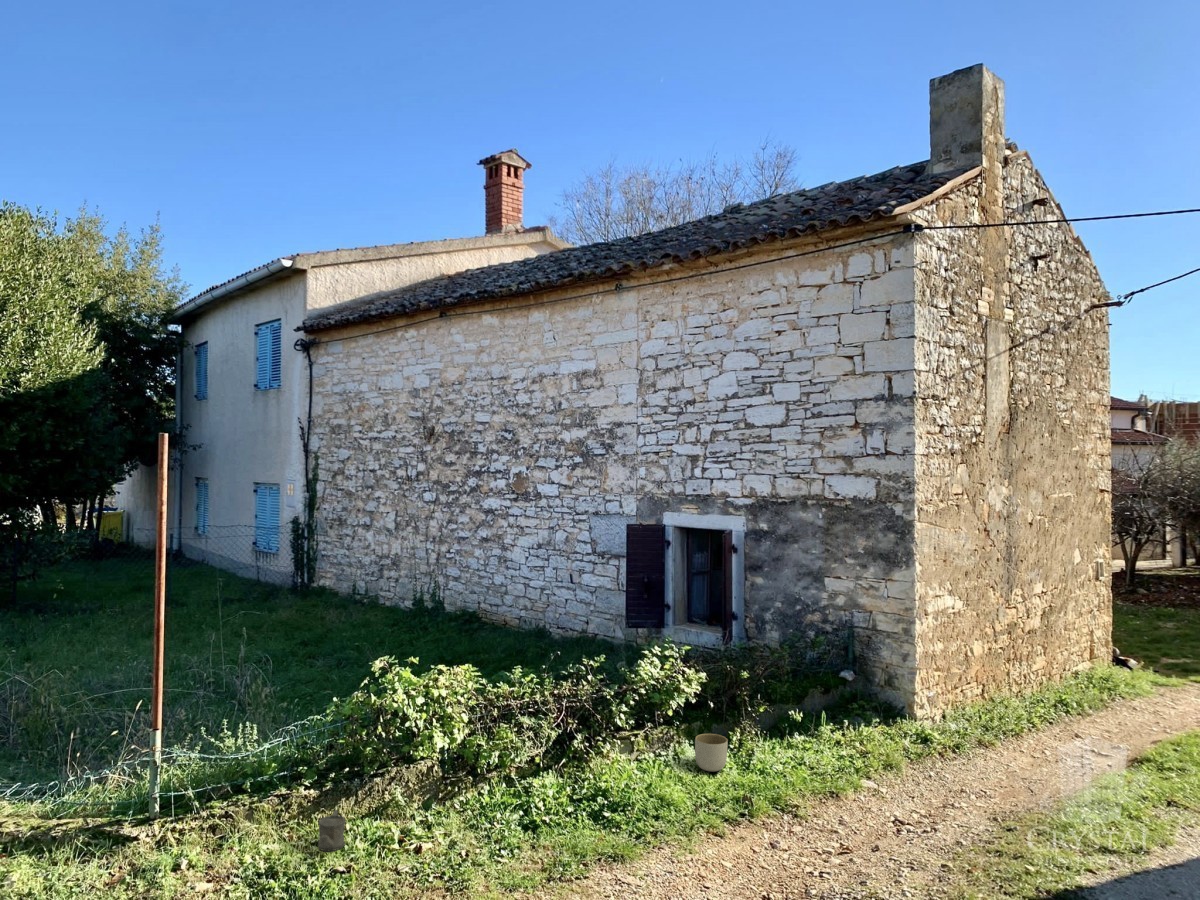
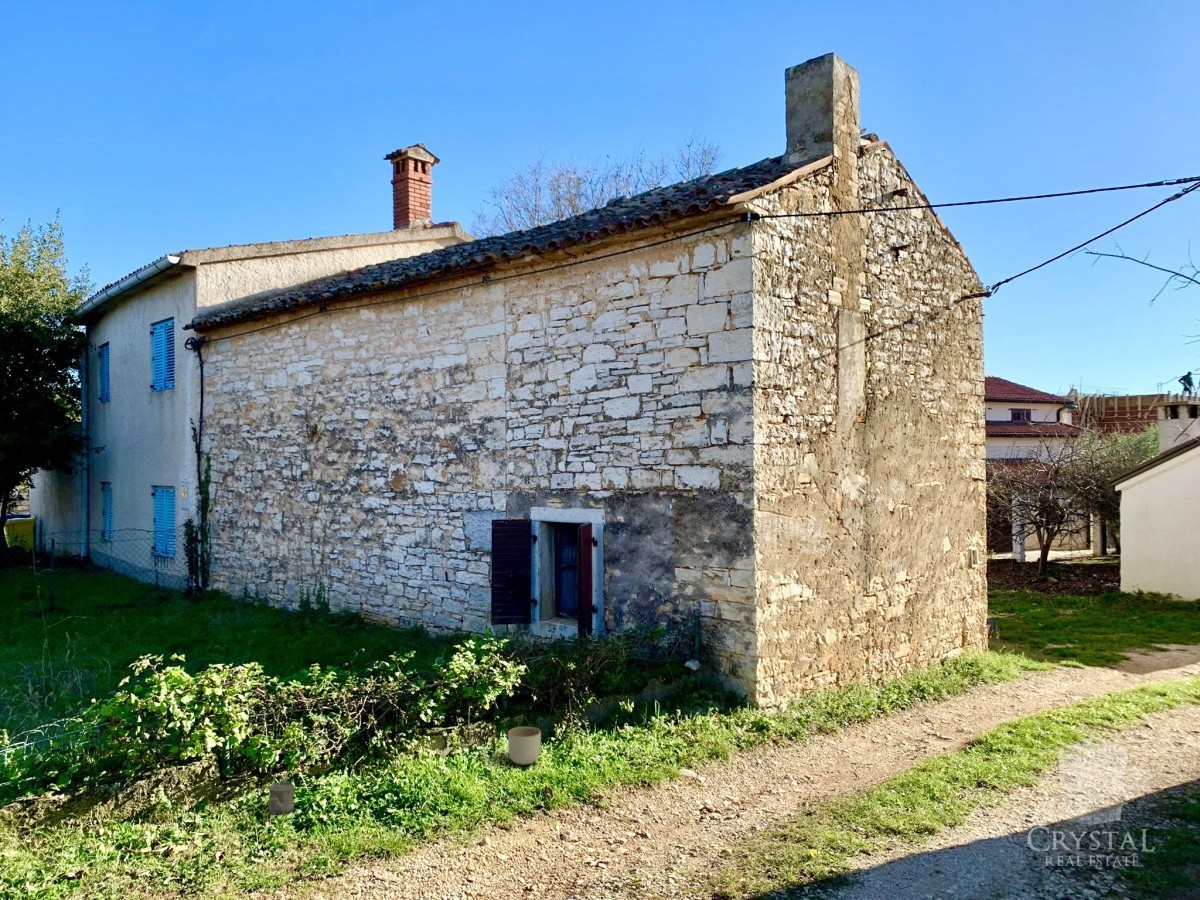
watering can: present [318,810,346,851] -> present [268,778,294,814]

